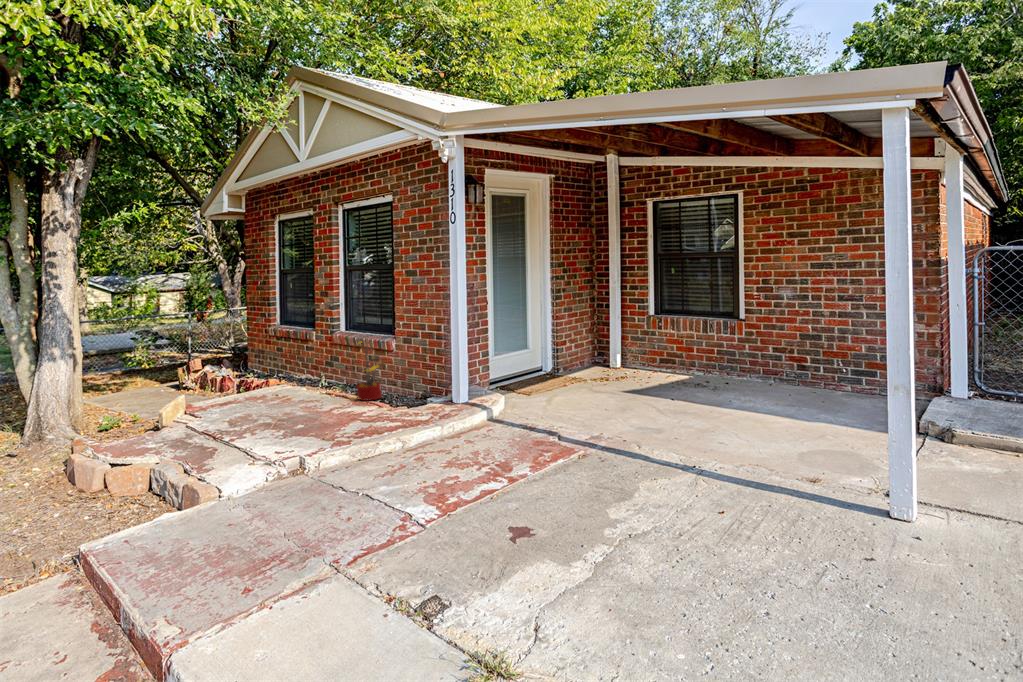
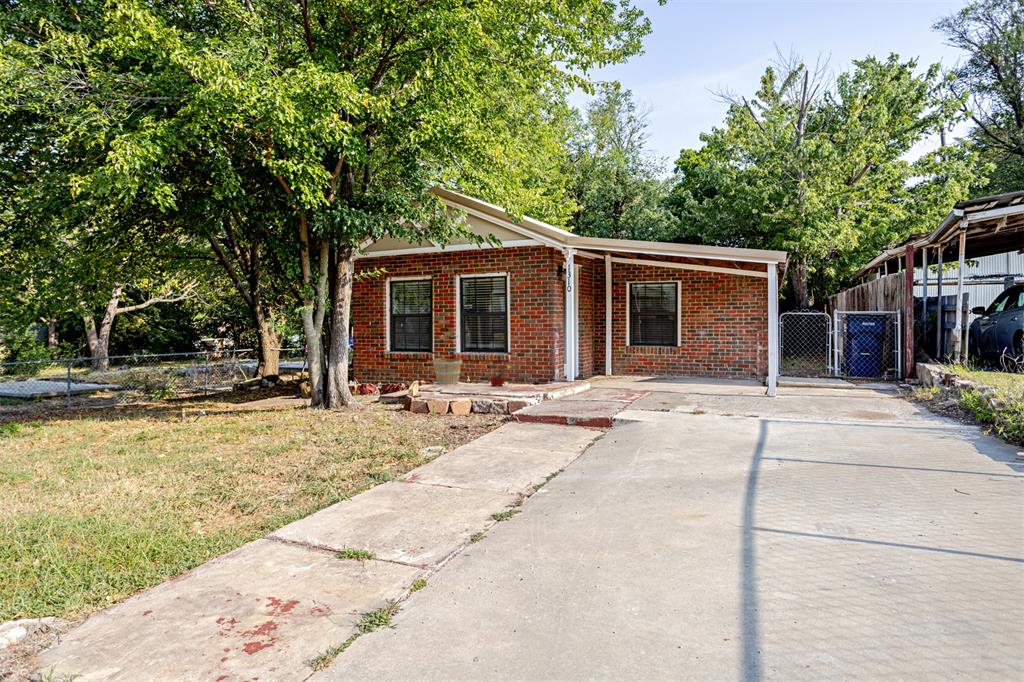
wooden bucket: none [287,345,338,392] -> present [433,358,462,384]

